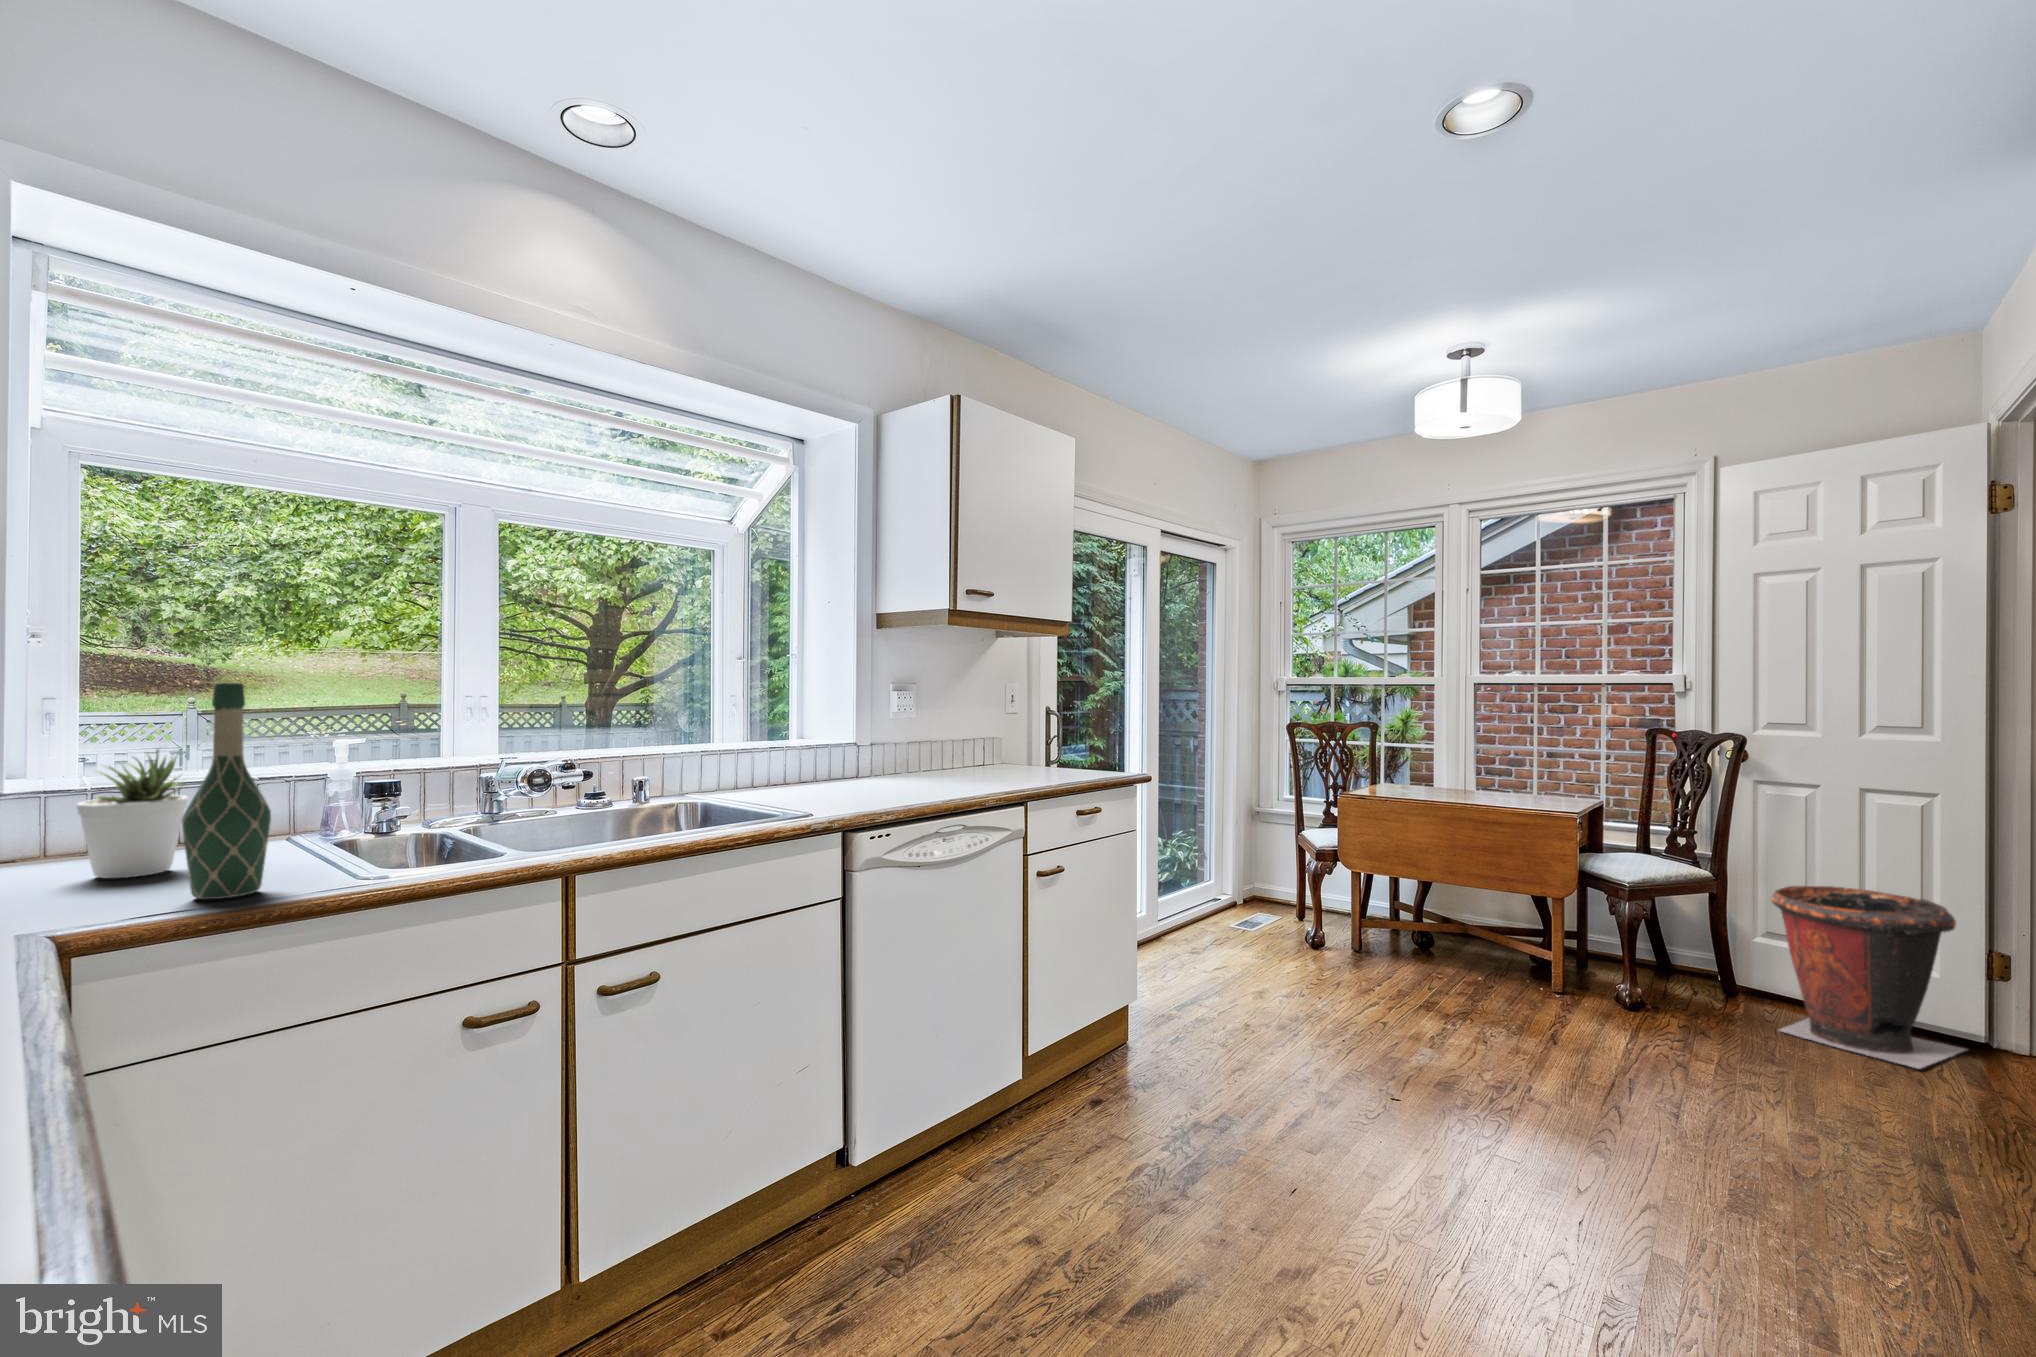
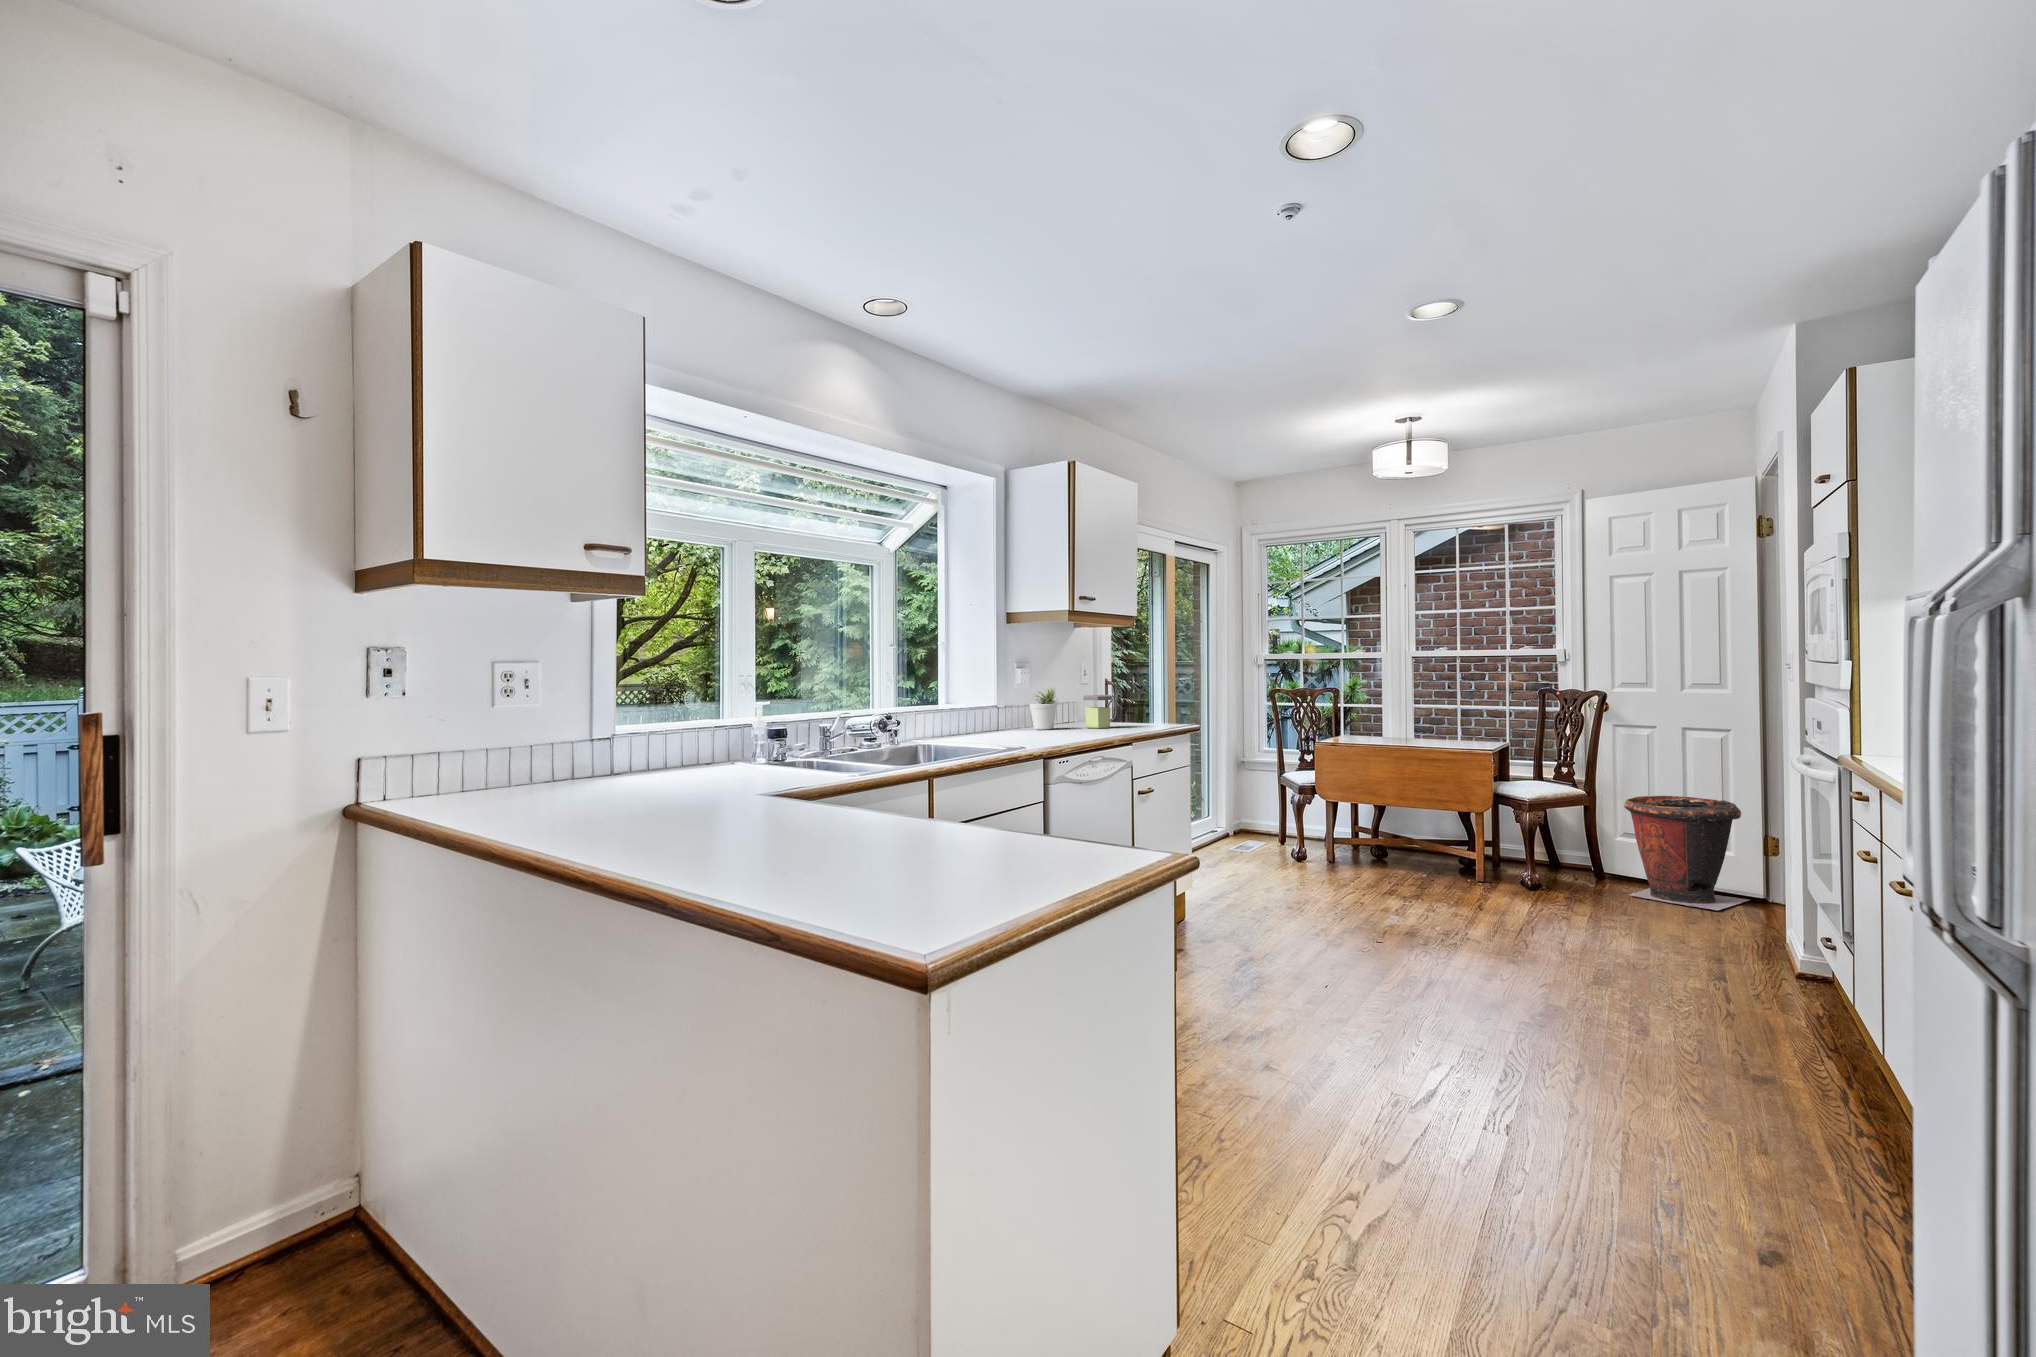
wine bottle: present [182,683,271,899] -> none [778,663,817,782]
jar: none [990,726,1032,773] -> present [1083,695,1112,728]
potted plant: present [76,750,188,878] -> present [1030,688,1058,730]

